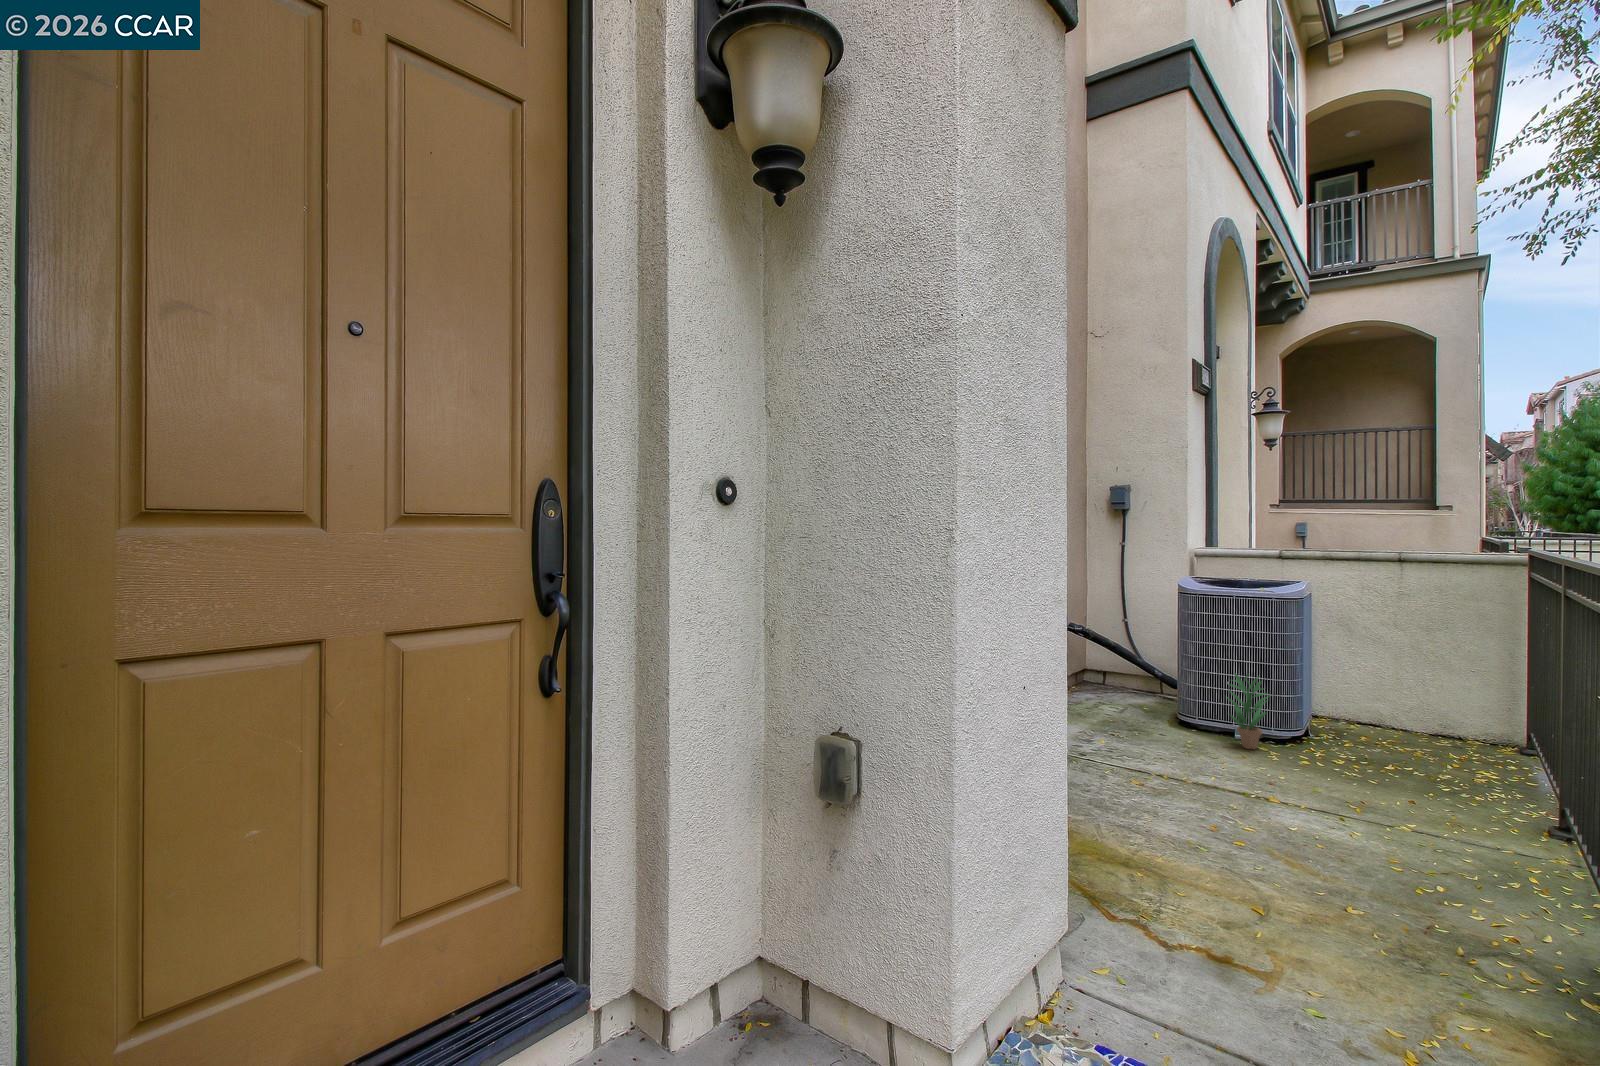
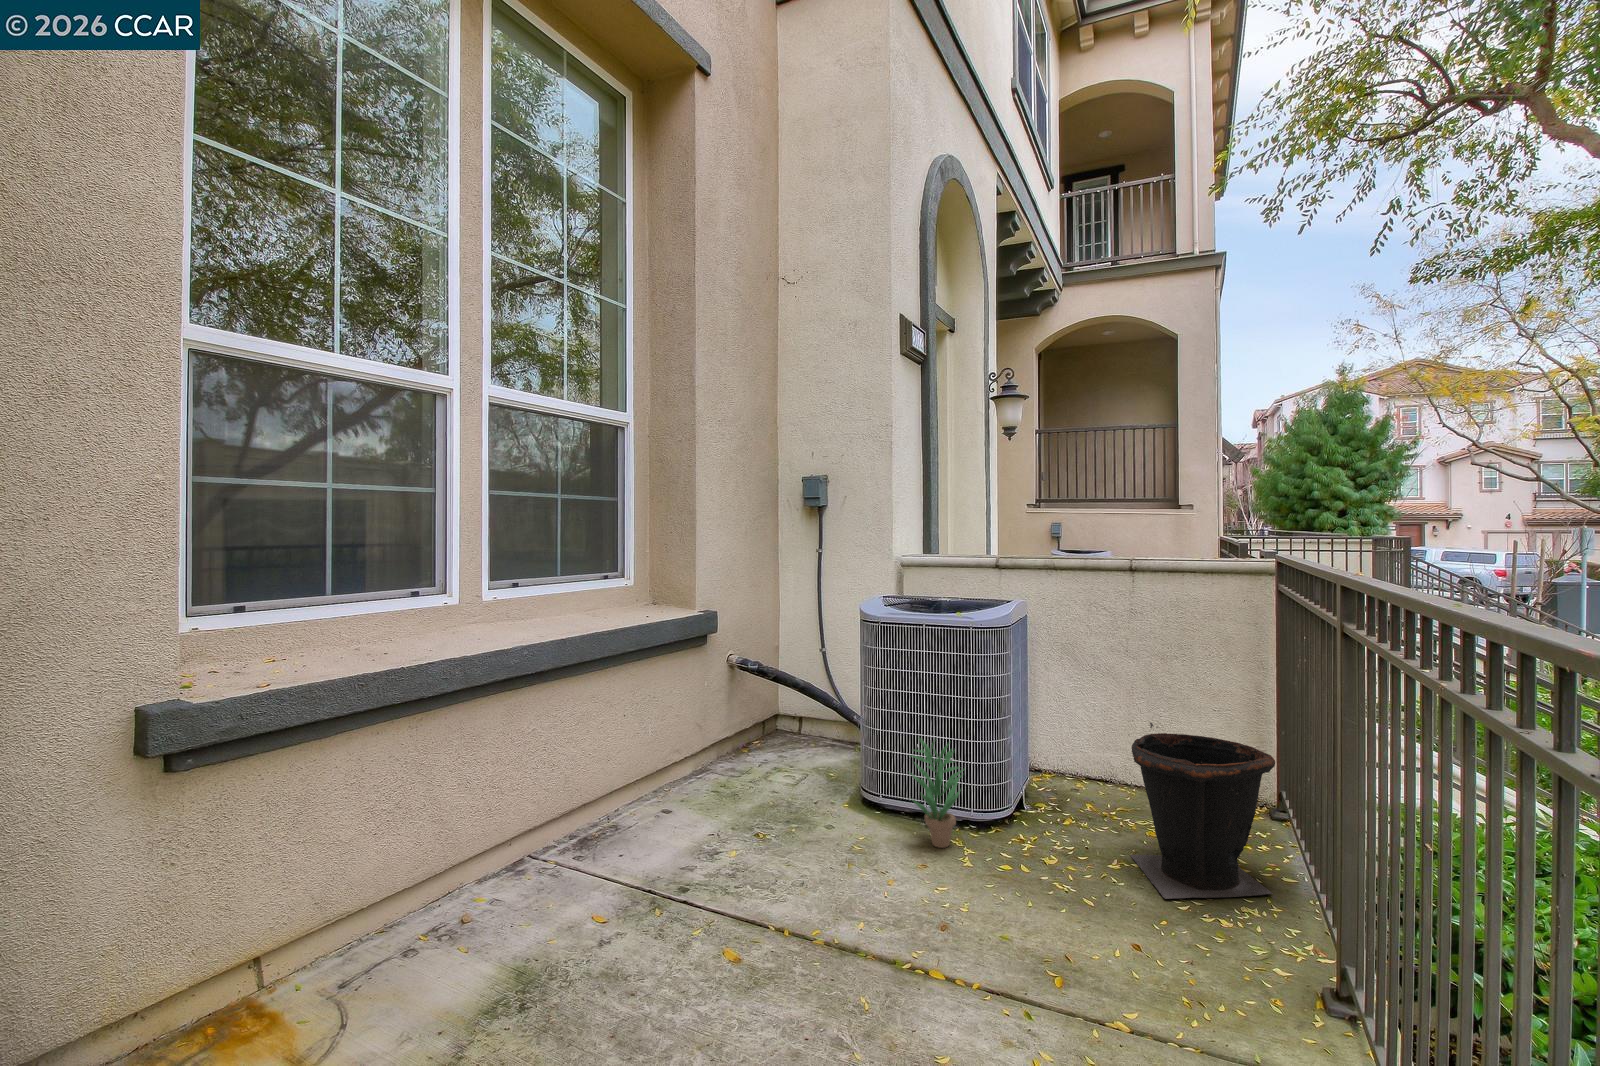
bucket: none [1404,670,1530,789] -> present [1131,723,1275,899]

